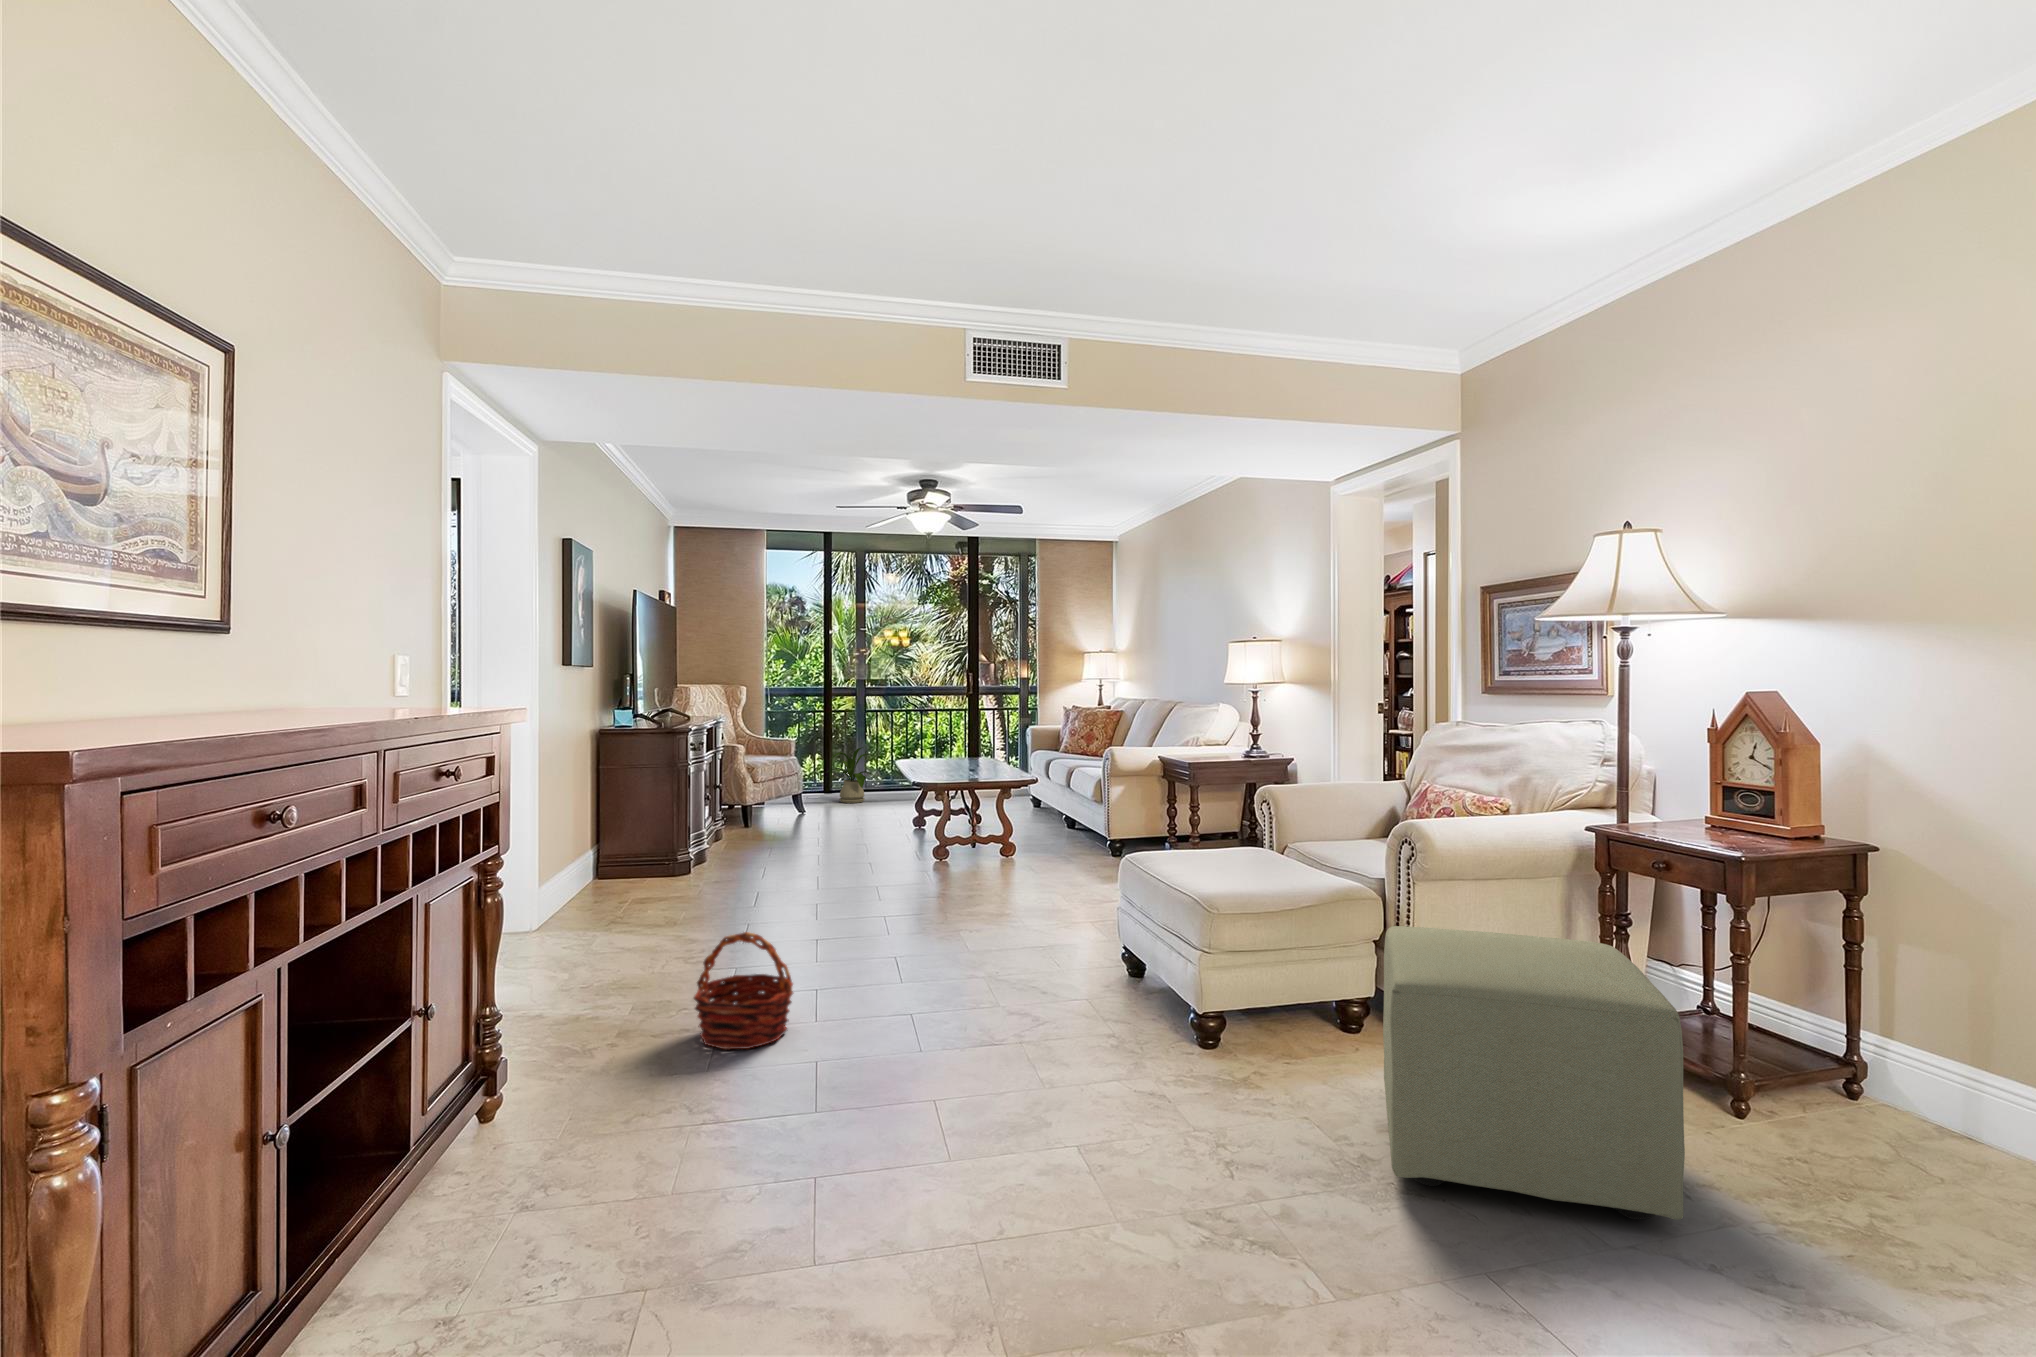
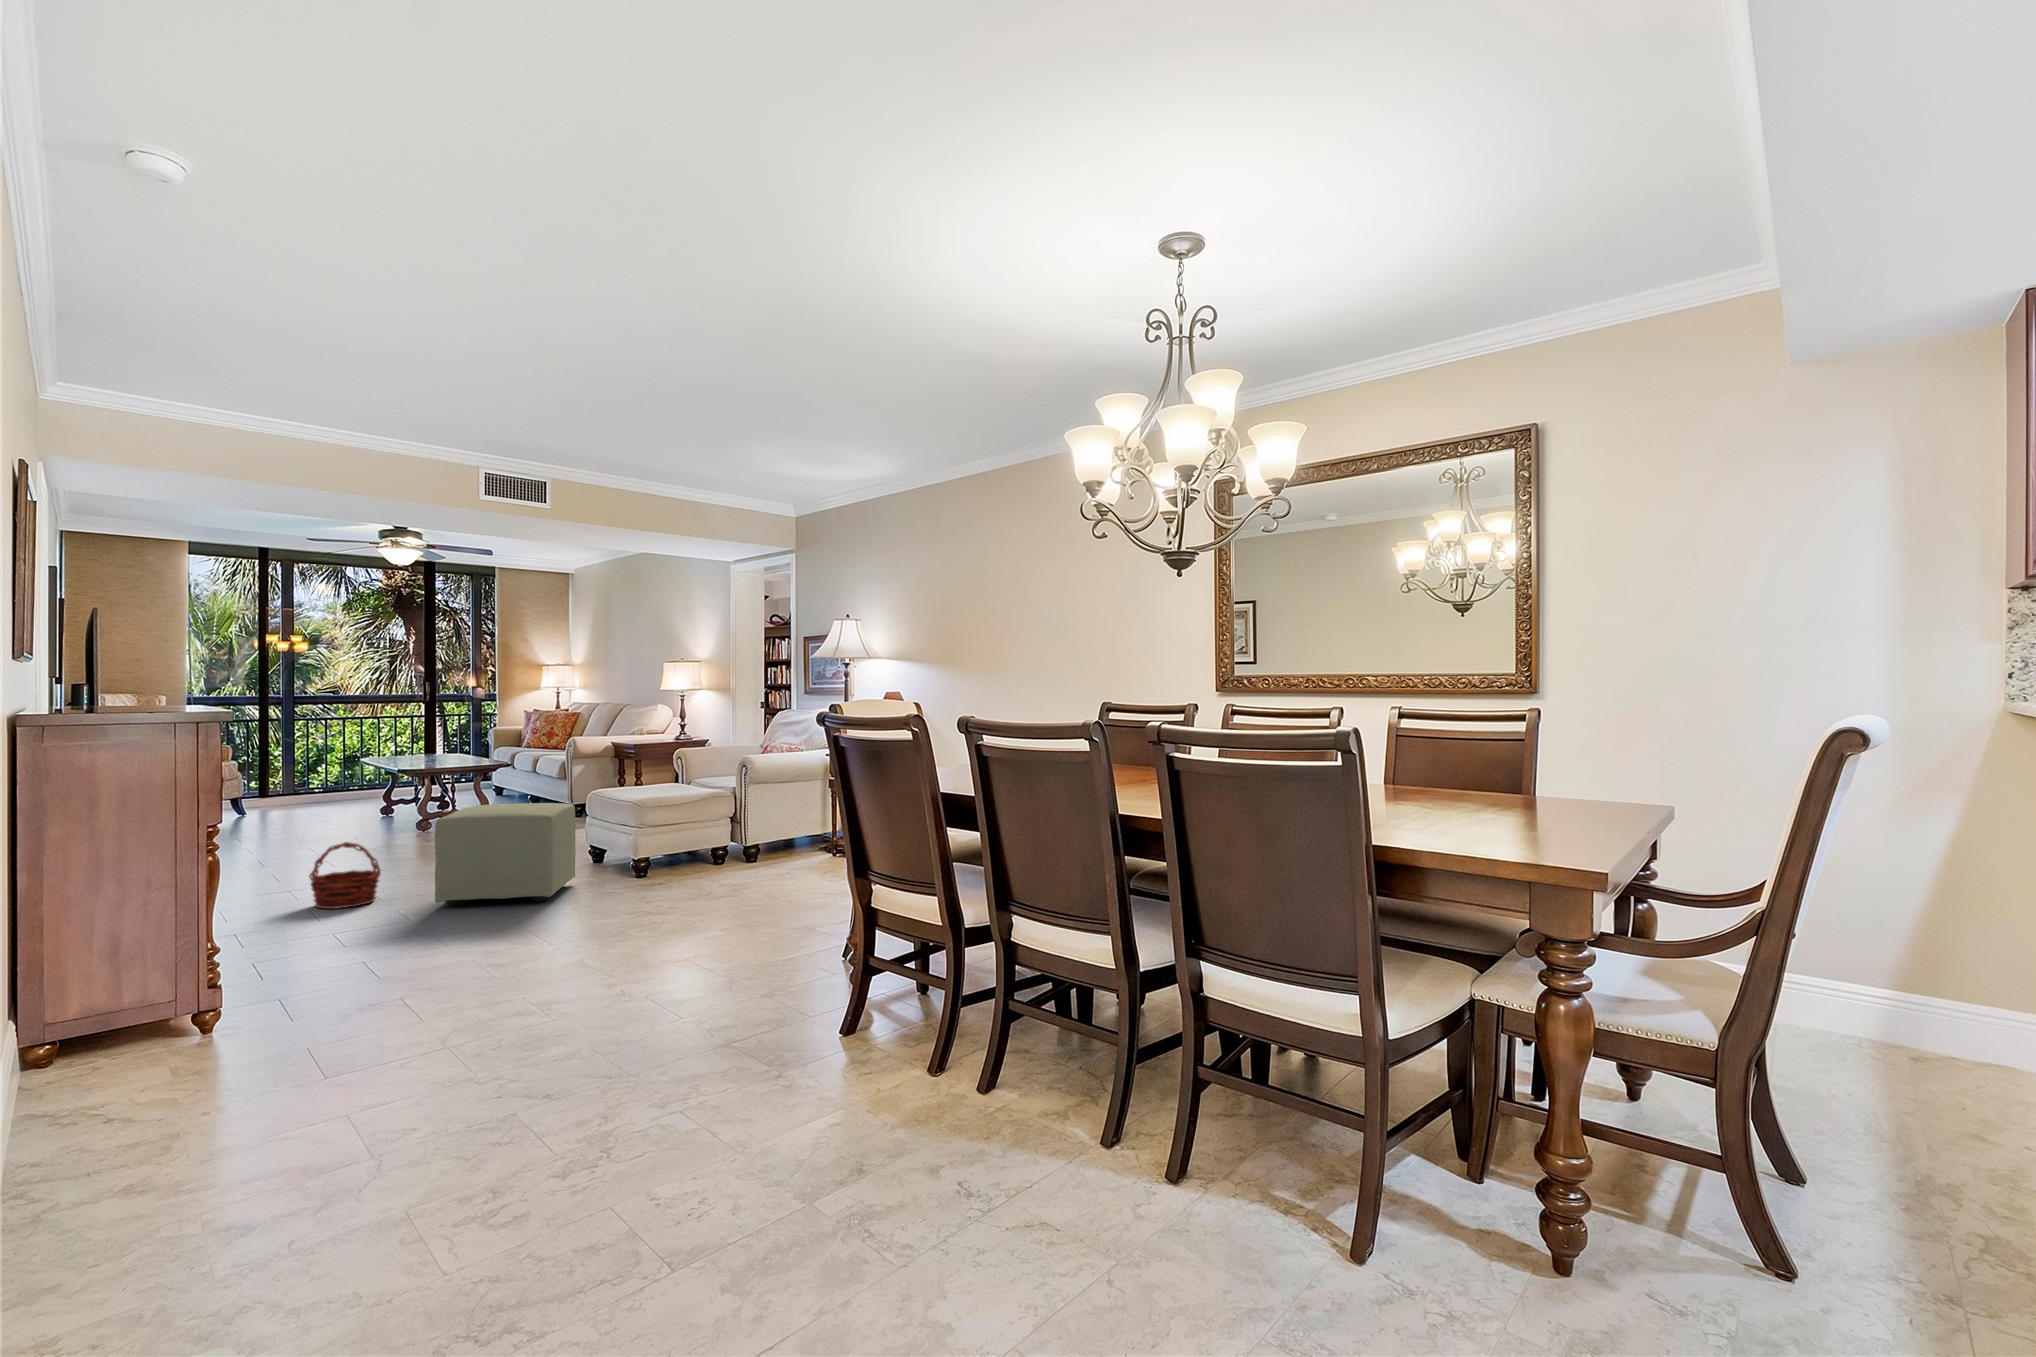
house plant: present [826,747,874,803] -> none [272,751,338,803]
ottoman: present [1383,926,1685,1220] -> present [435,803,576,906]

